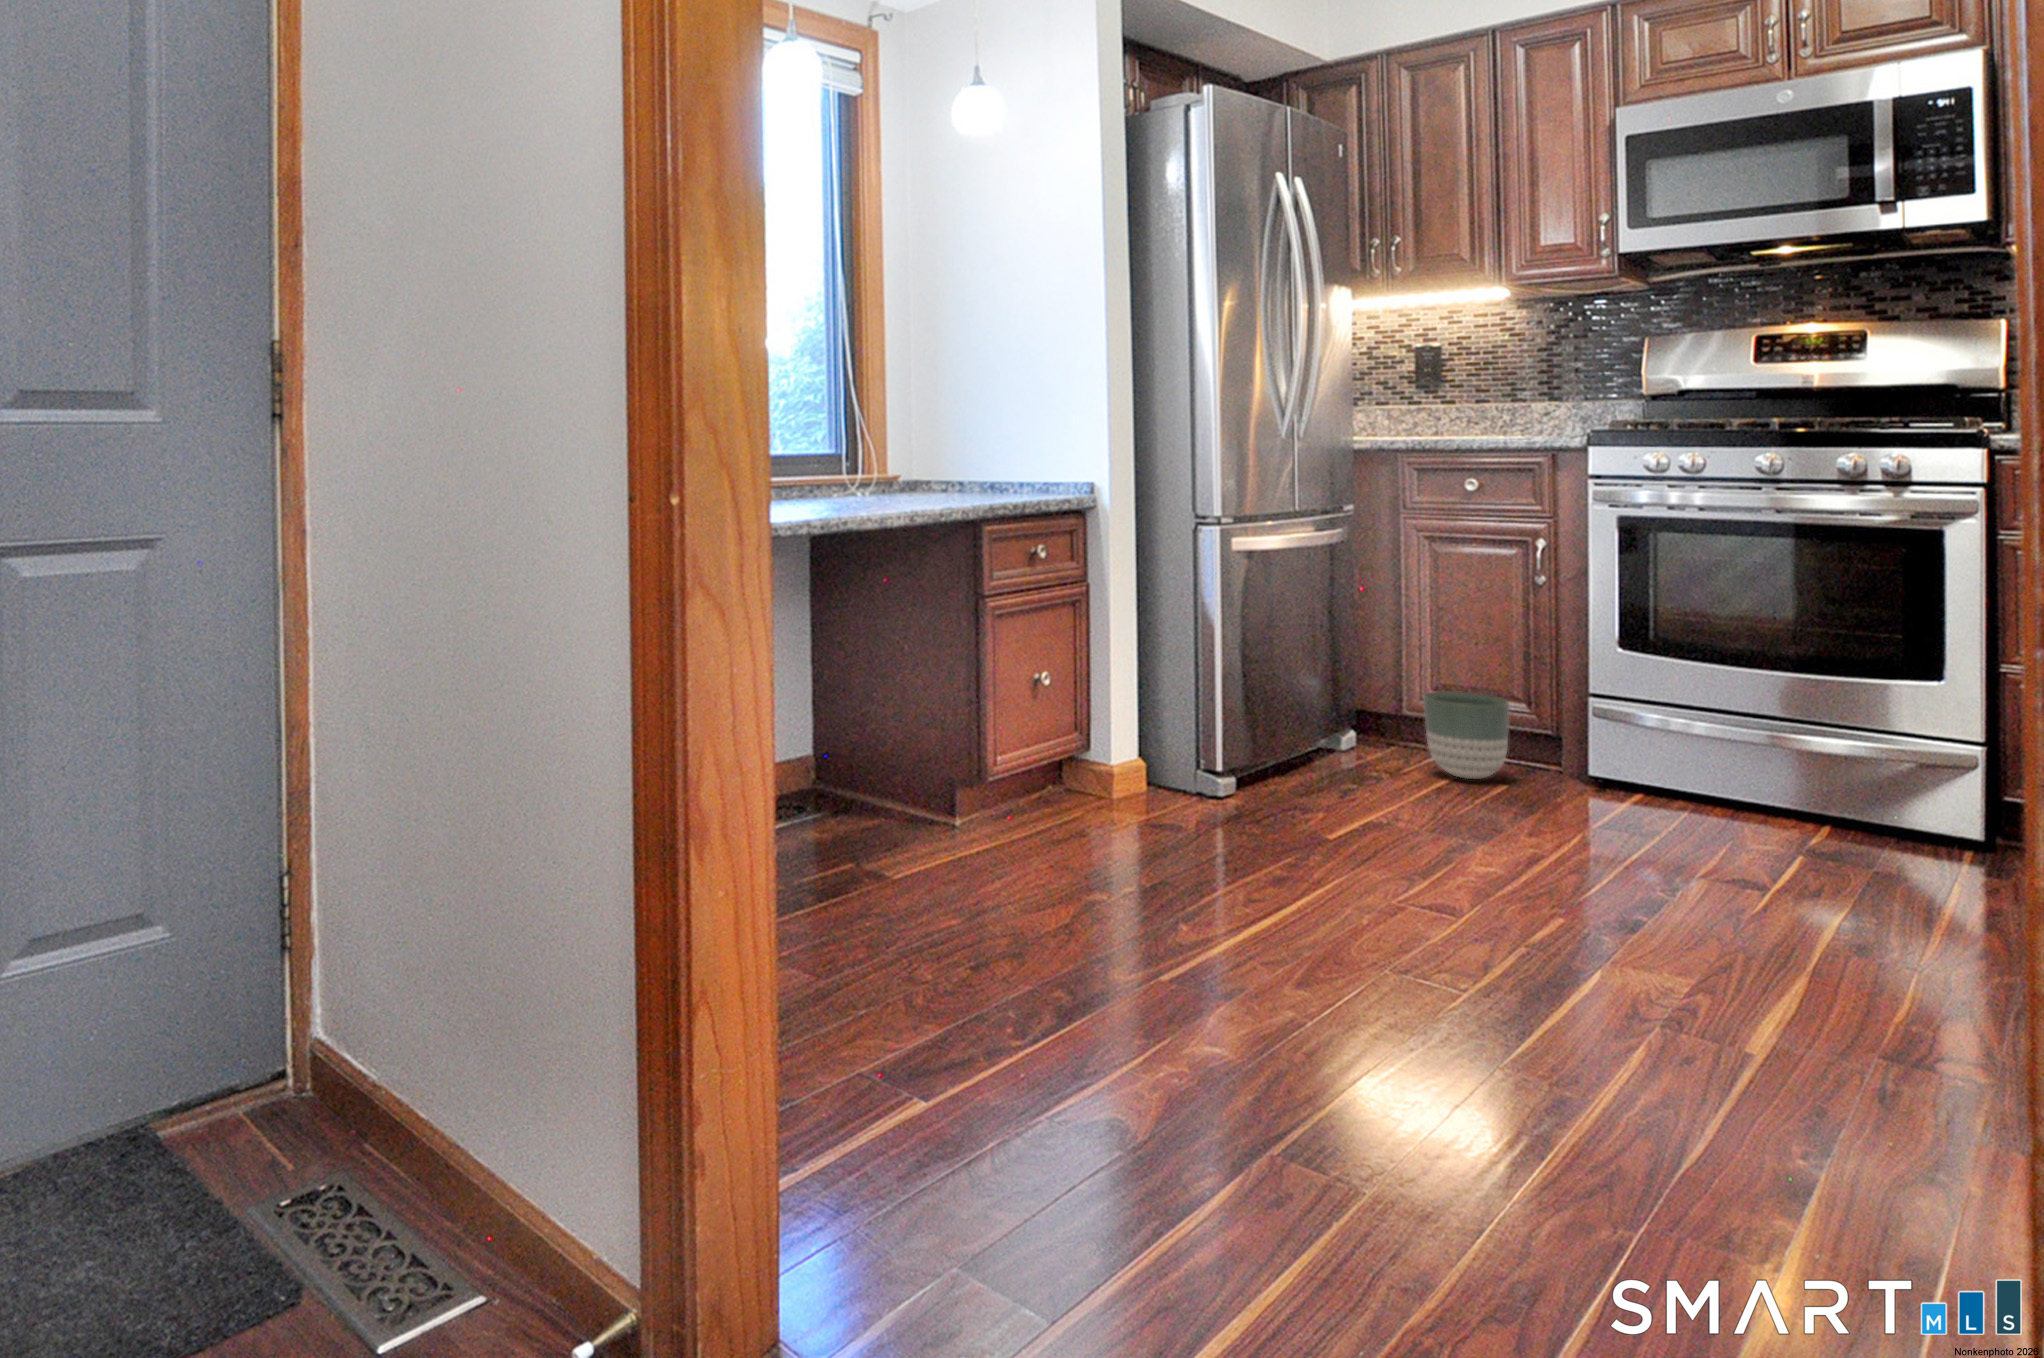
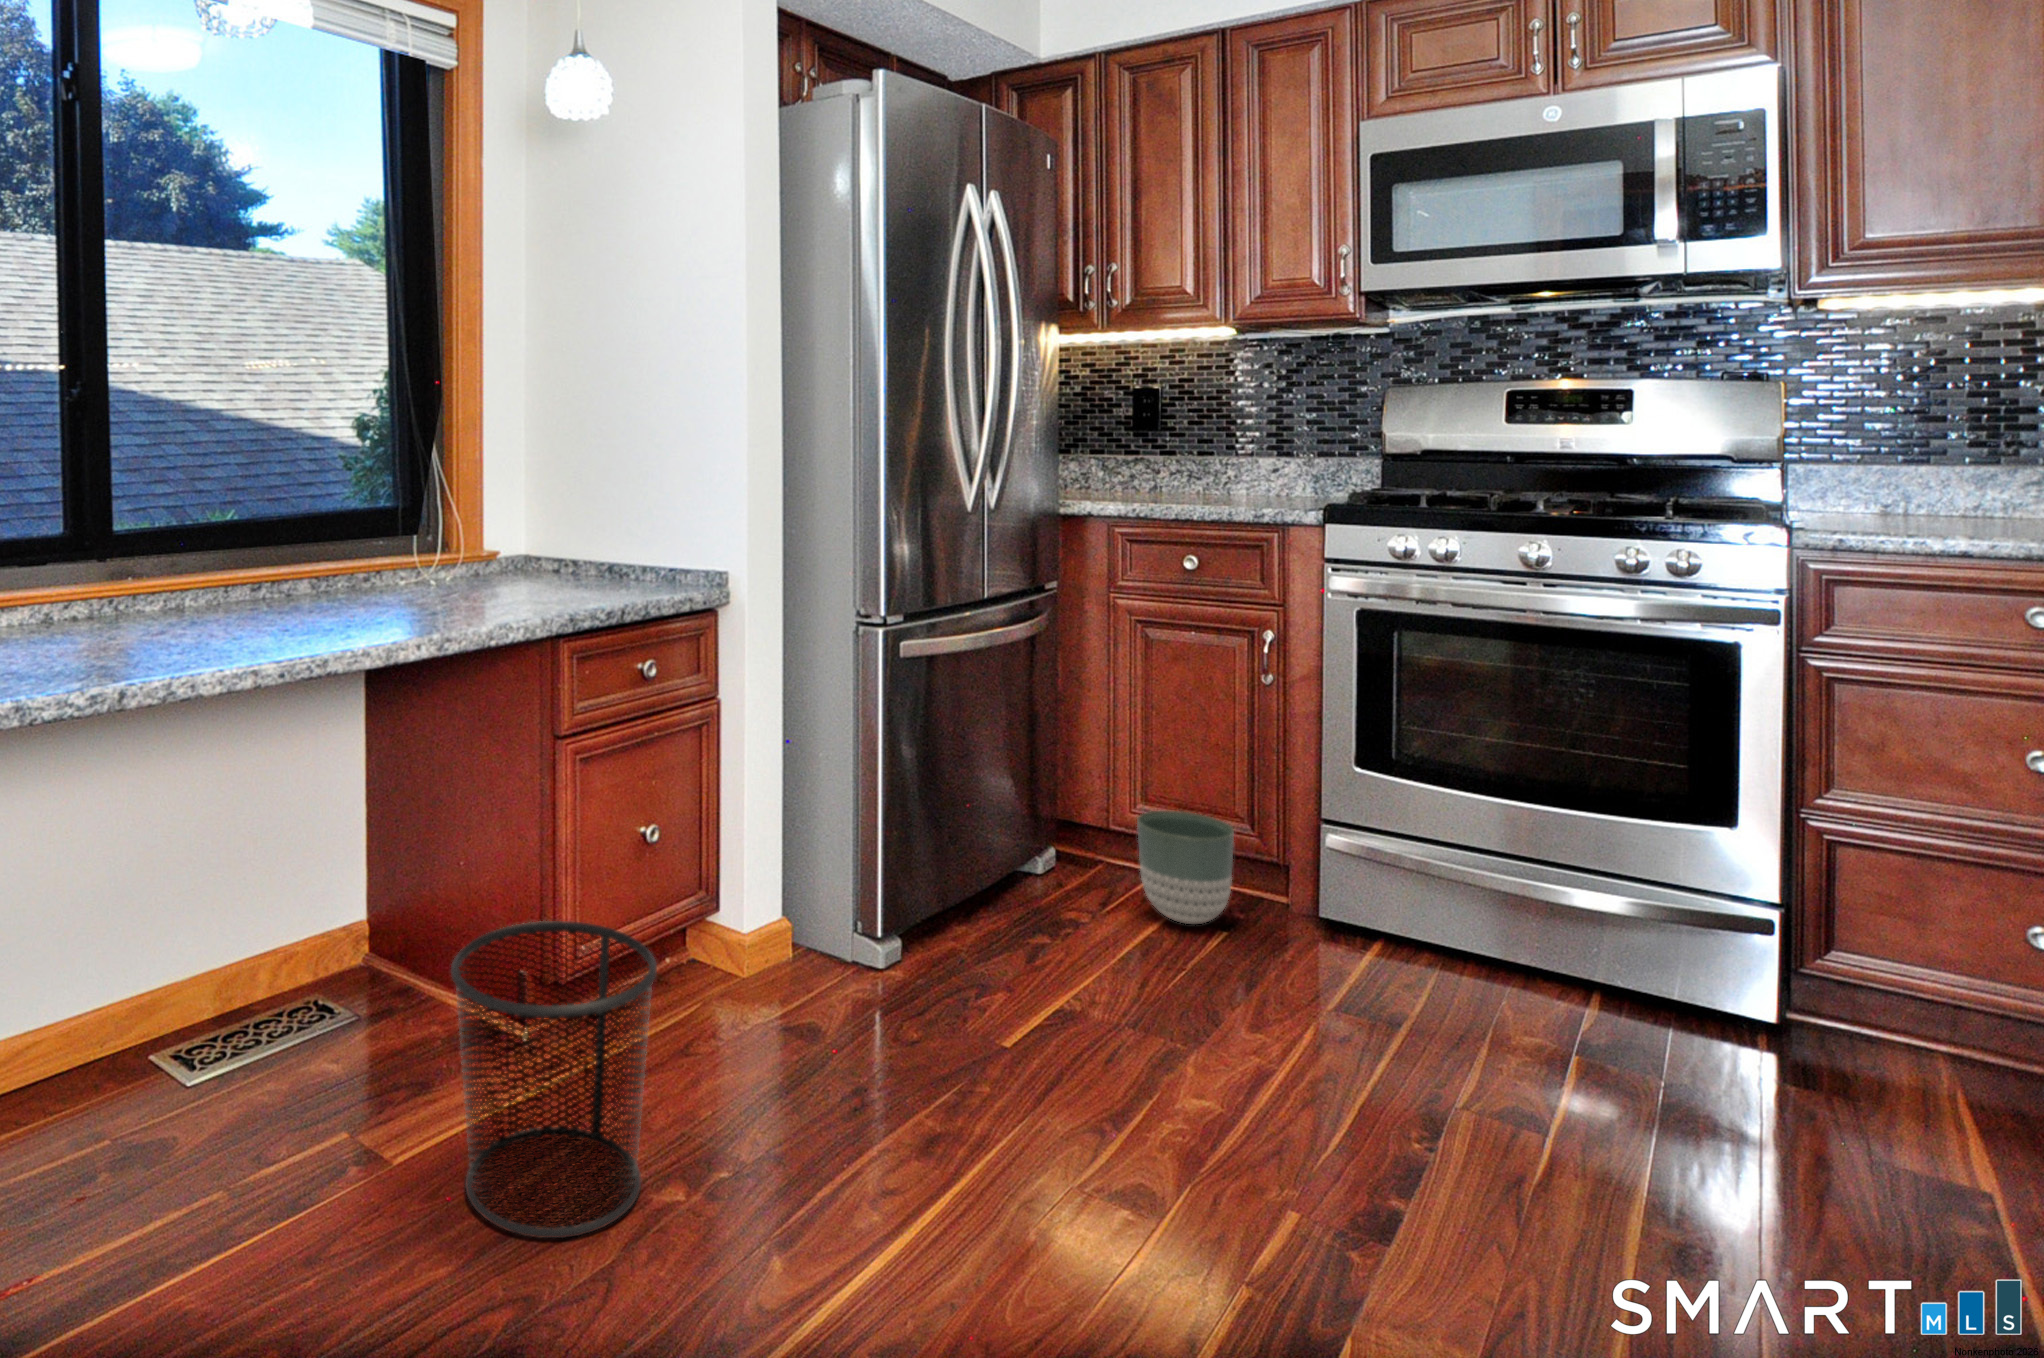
waste bin: none [920,710,1066,895] -> present [451,921,657,1238]

